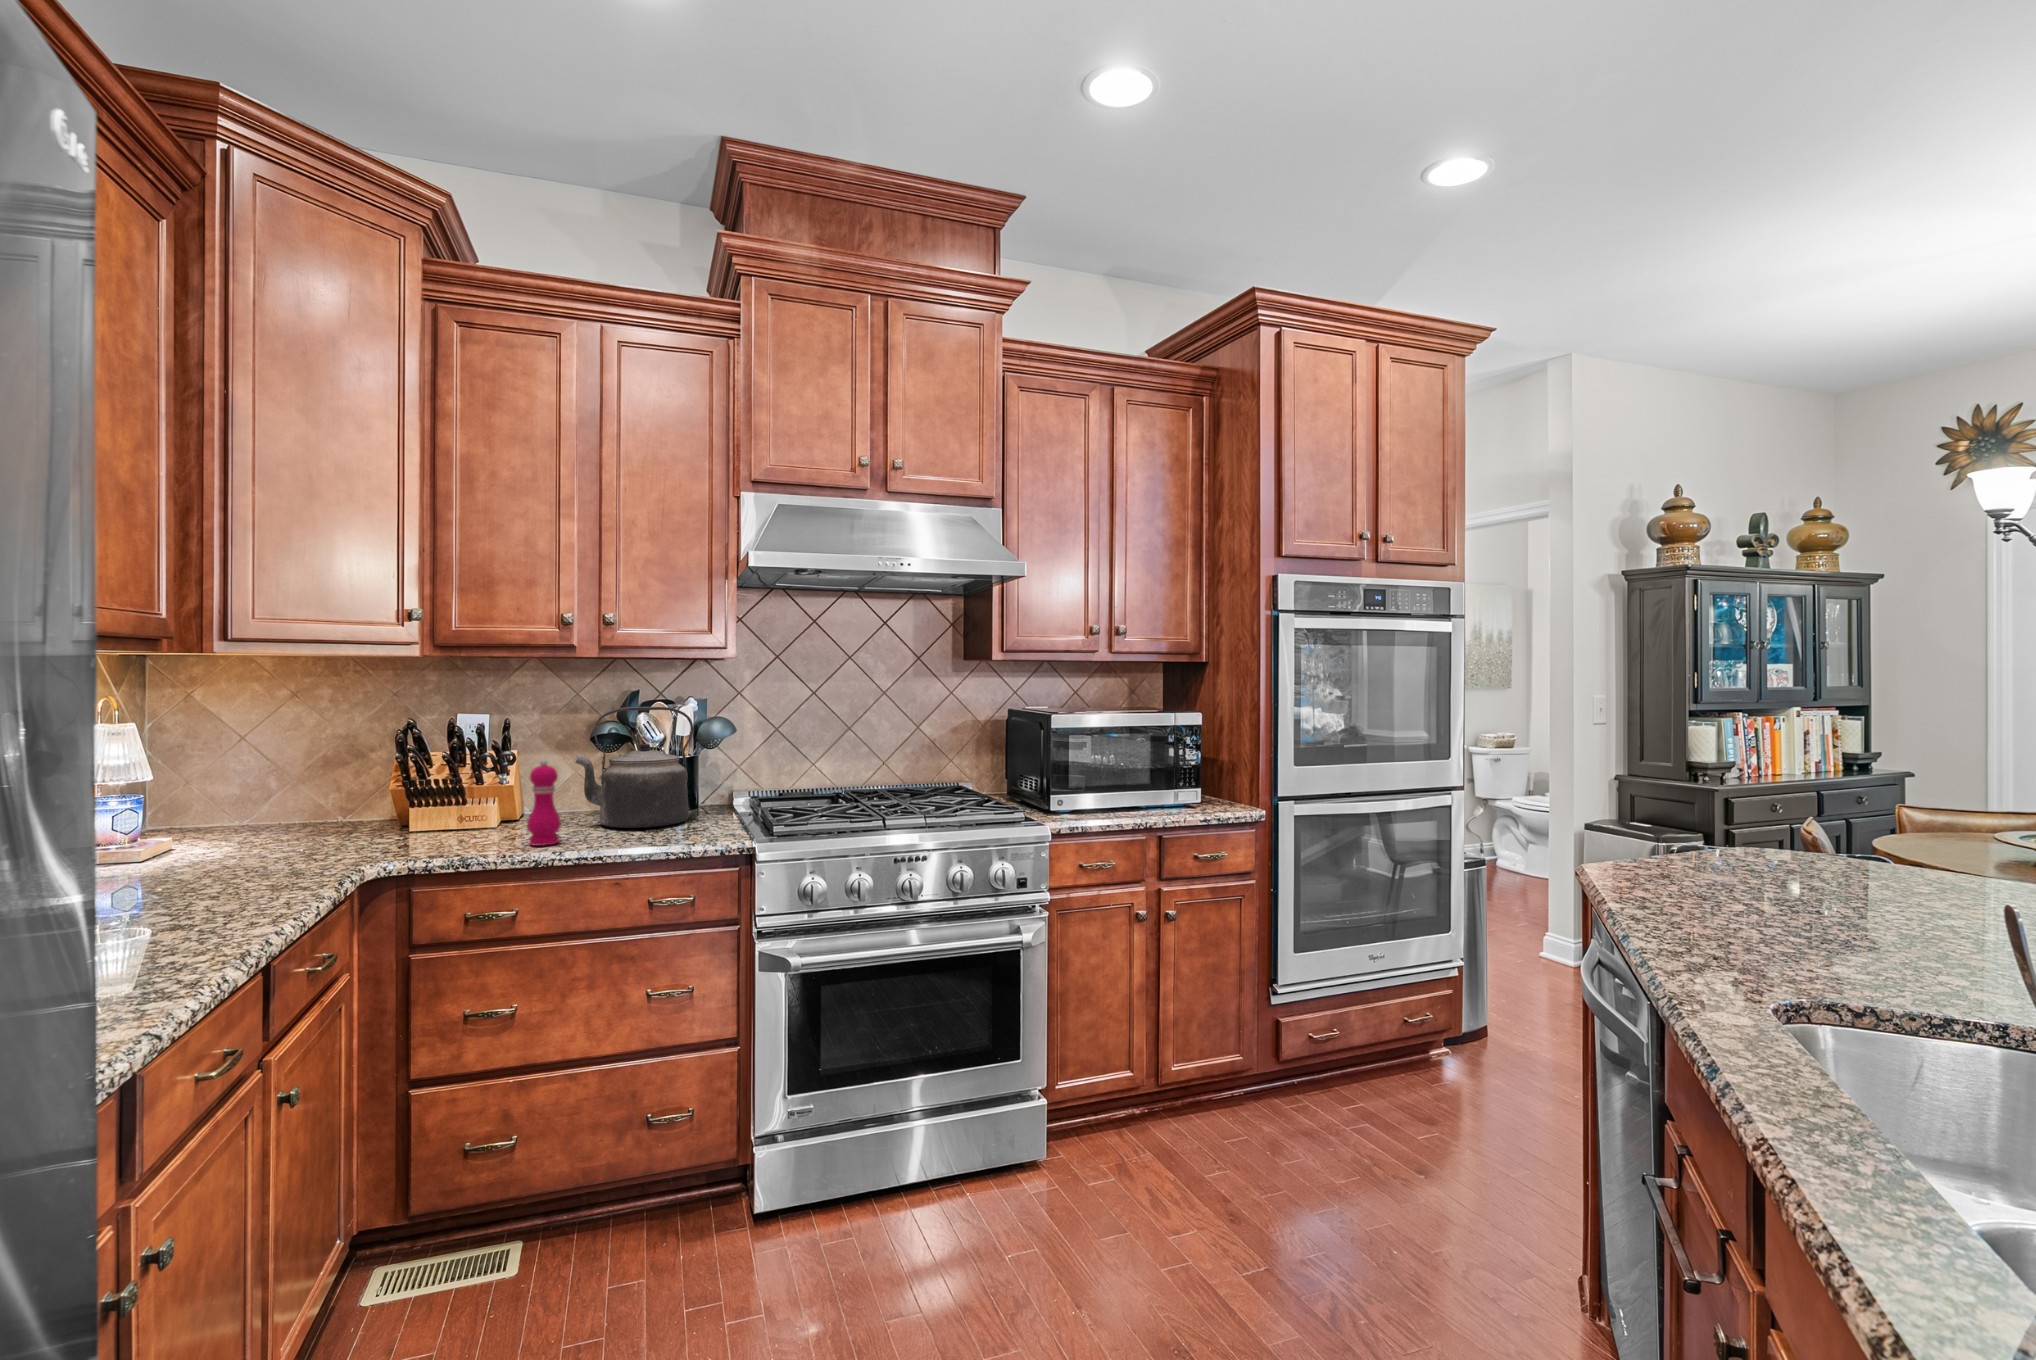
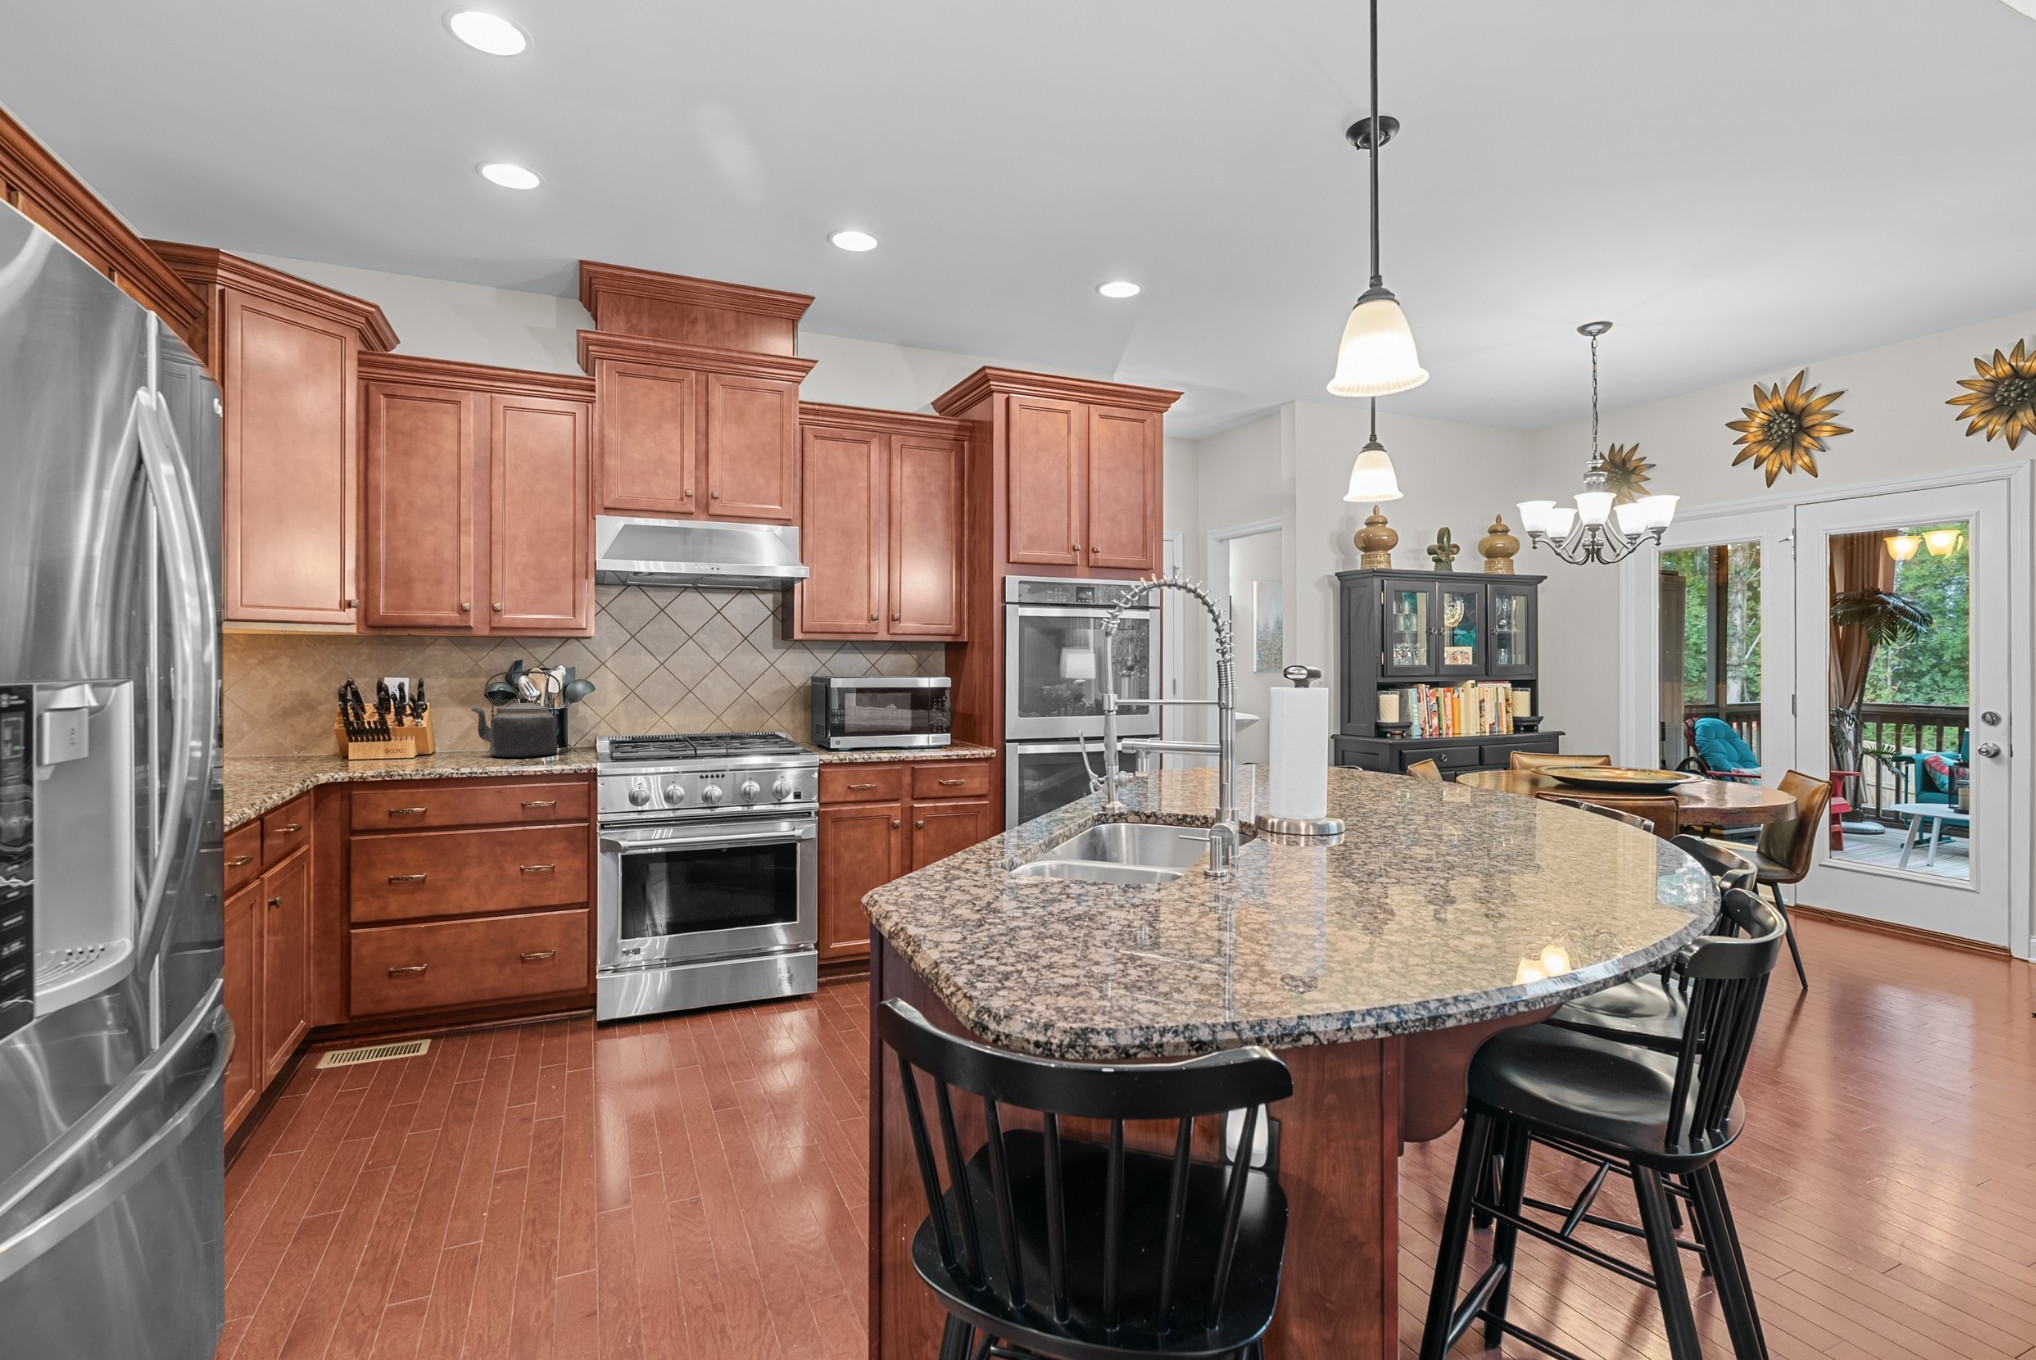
pepper mill: present [527,759,561,846] -> none [434,705,459,766]

